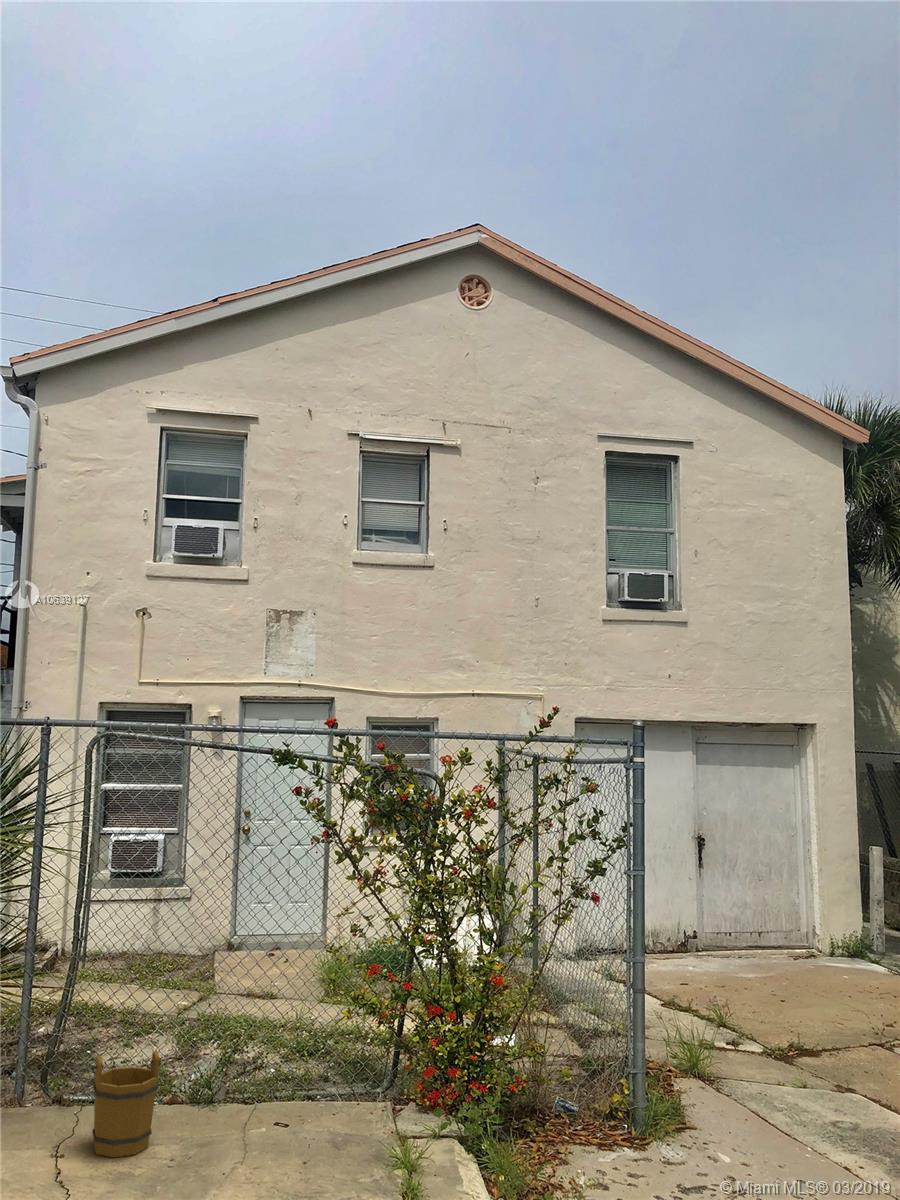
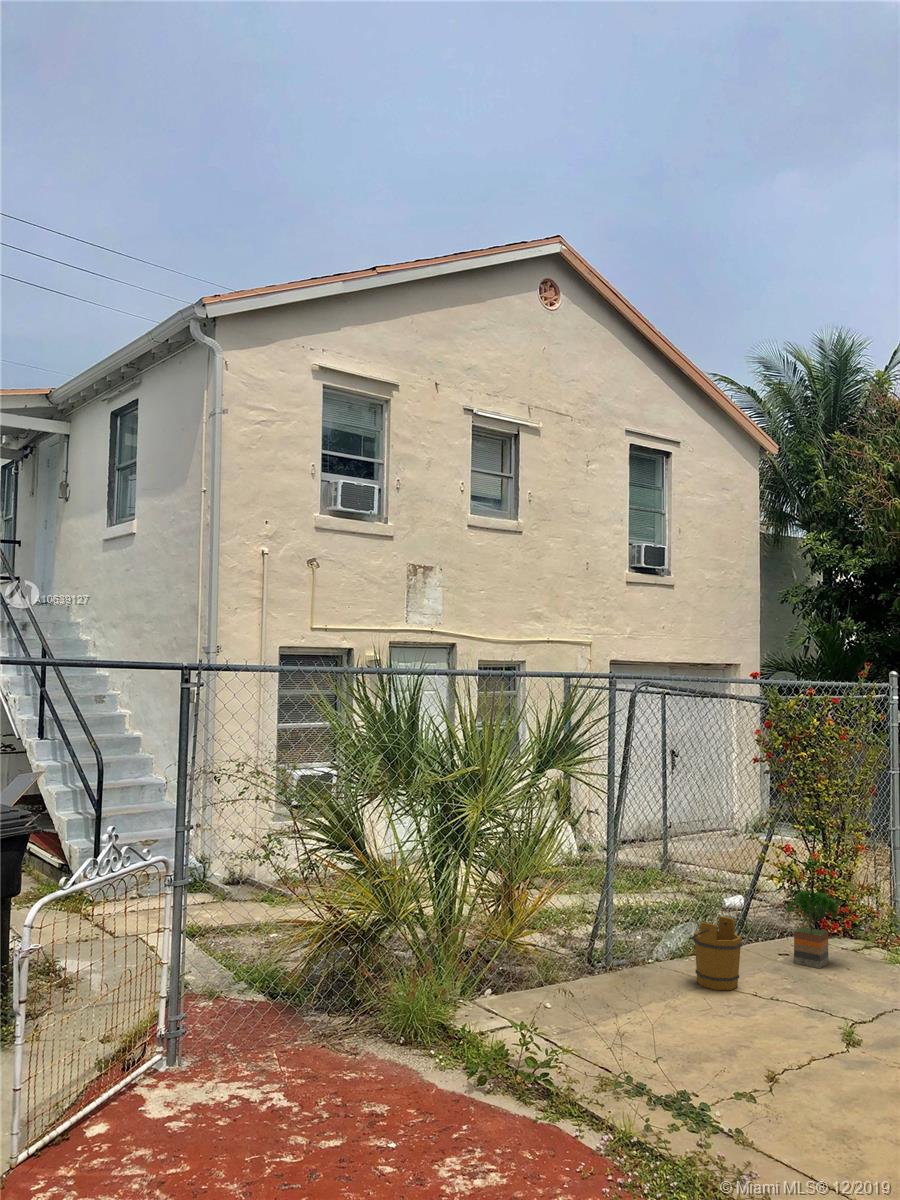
potted tree: none [313,1027,387,1148] -> present [787,891,840,968]

